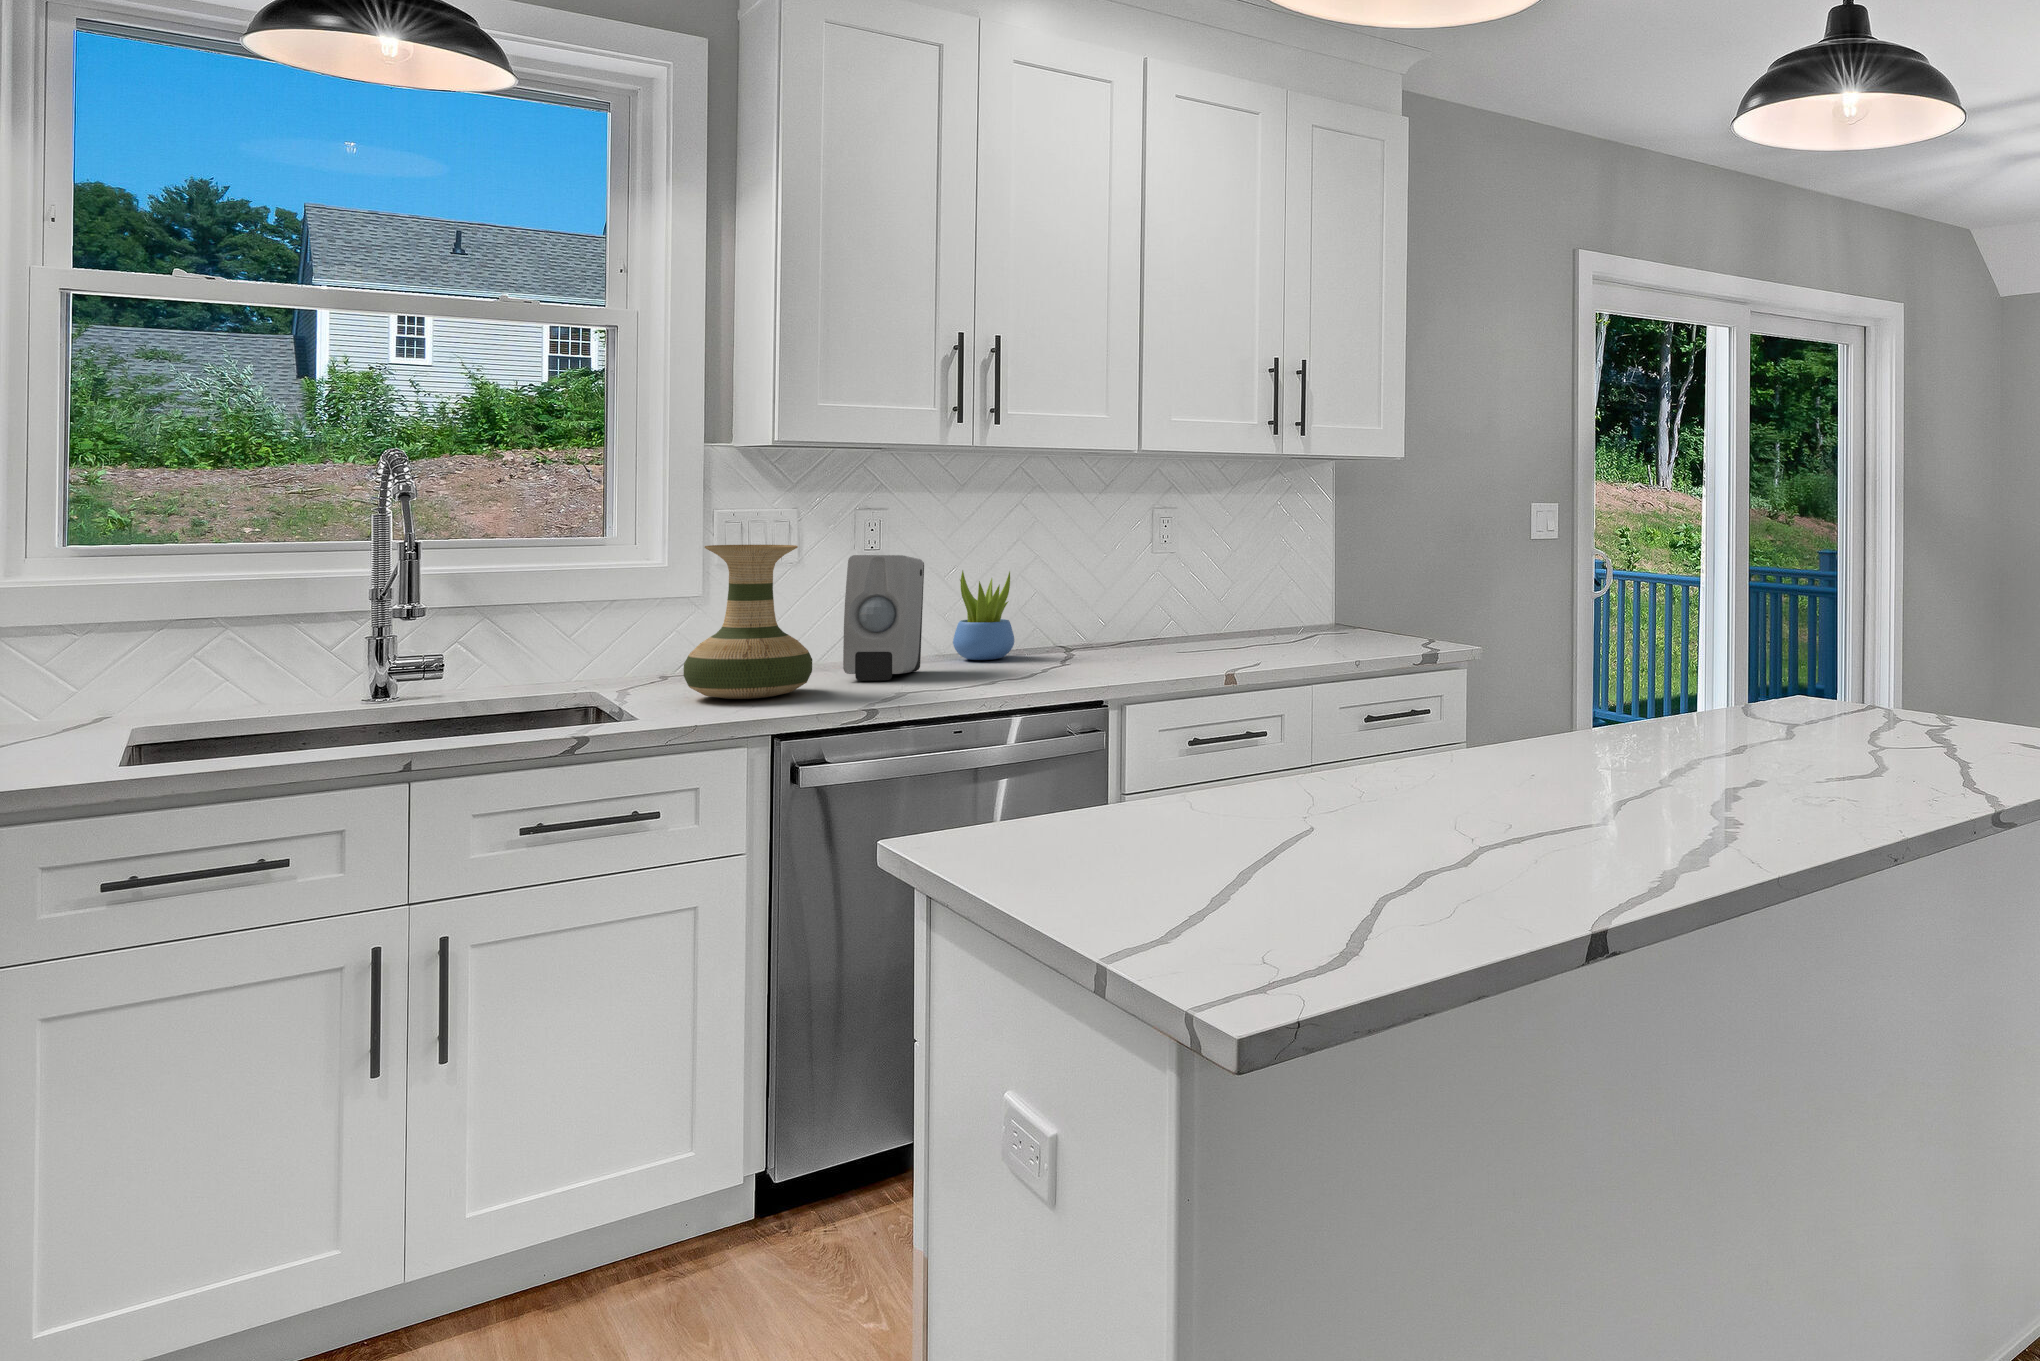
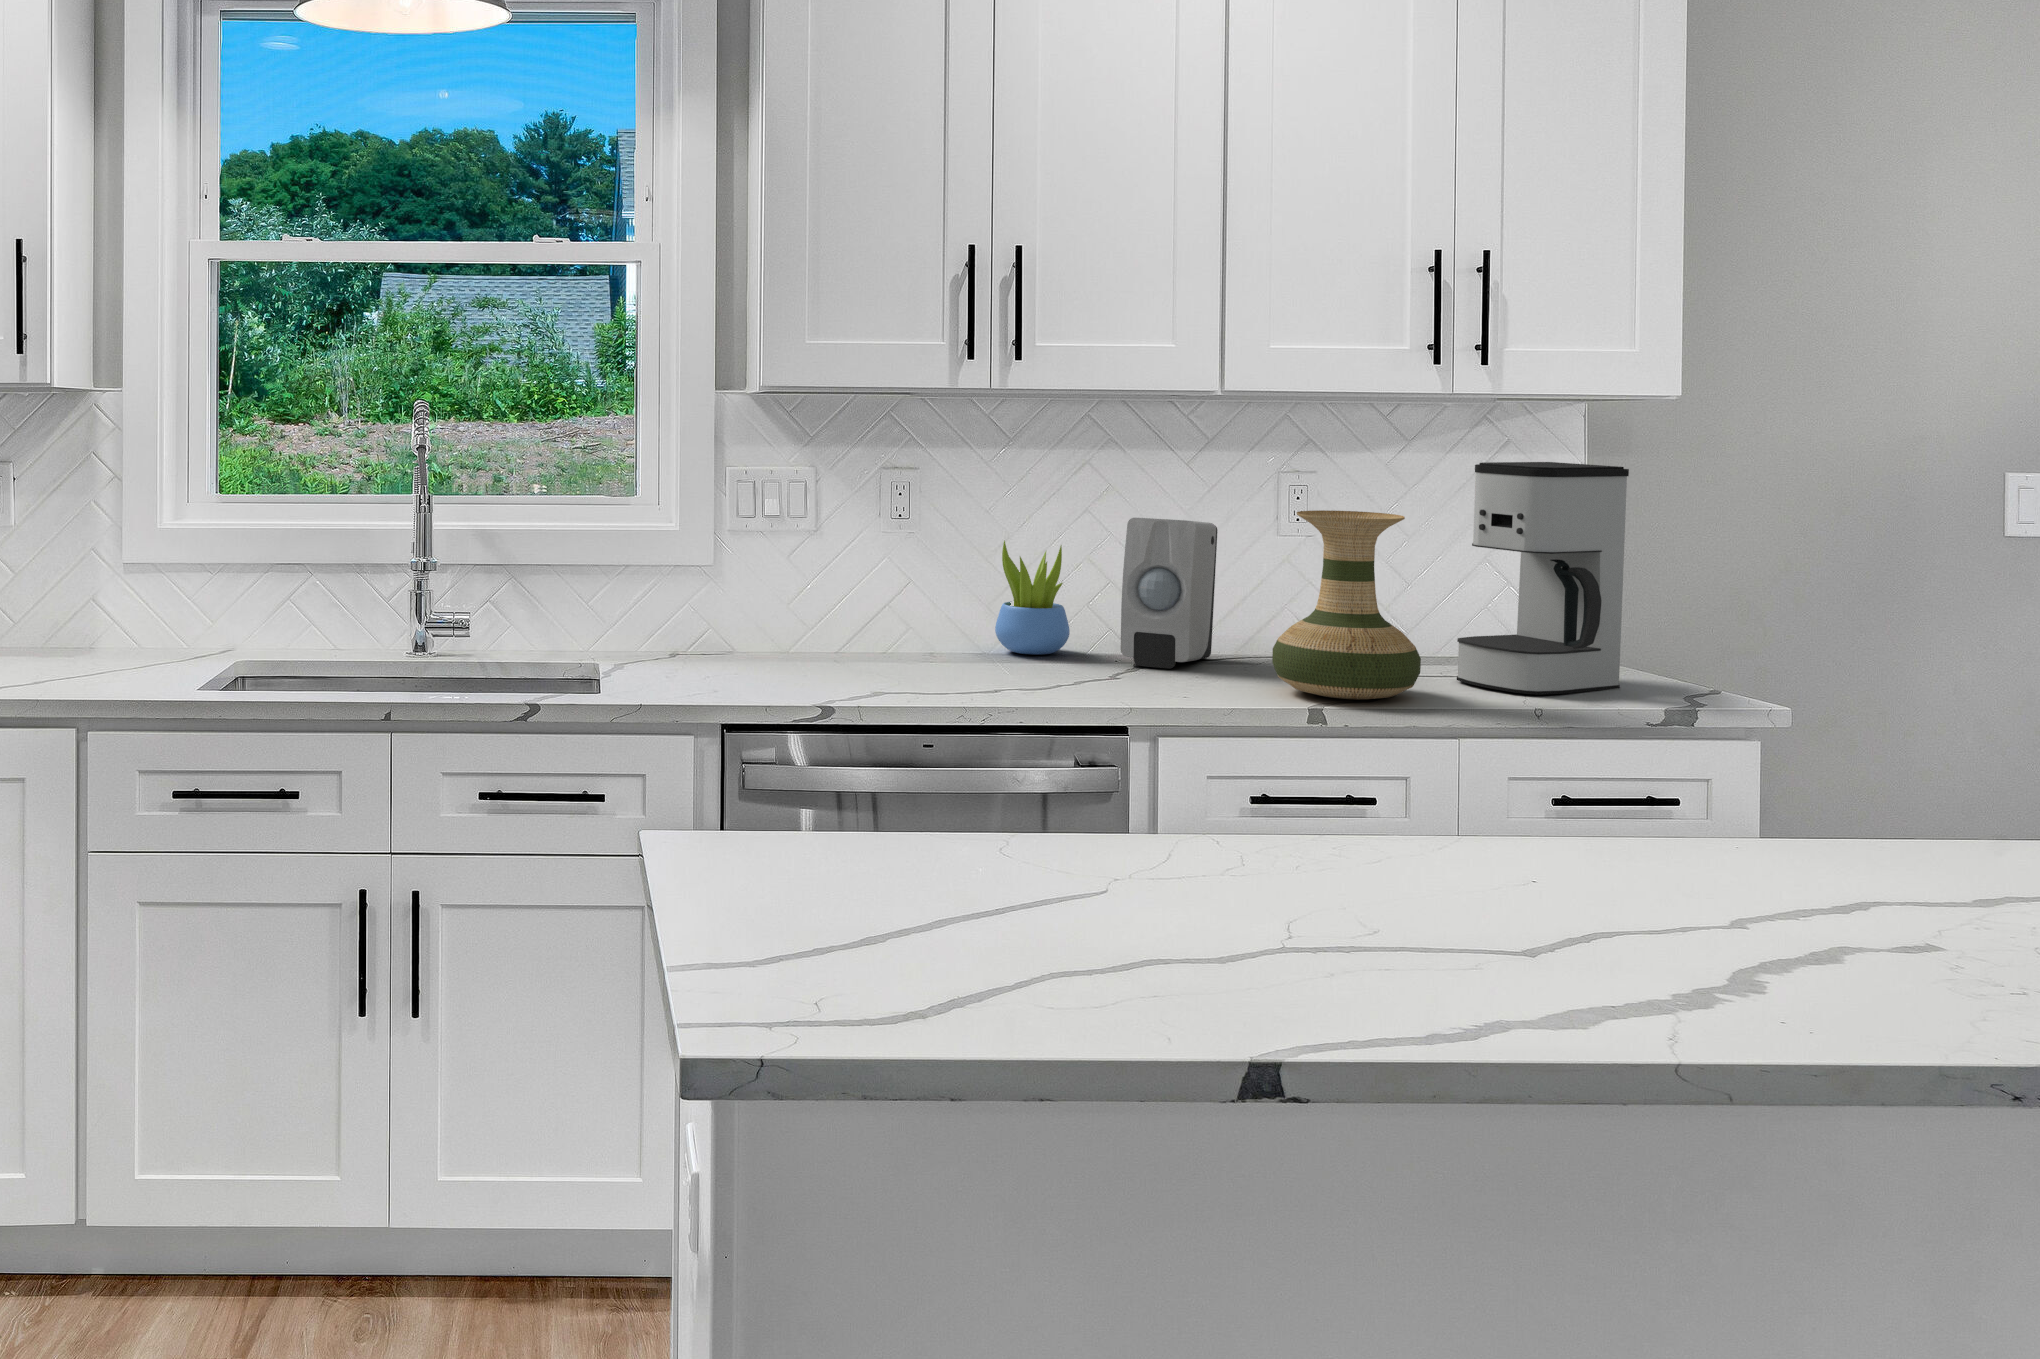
coffee maker: none [1297,499,1395,652] -> present [1457,462,1629,695]
vase: present [683,545,812,699] -> present [1272,510,1421,700]
soap dispenser: present [843,555,924,680] -> present [1121,518,1217,668]

